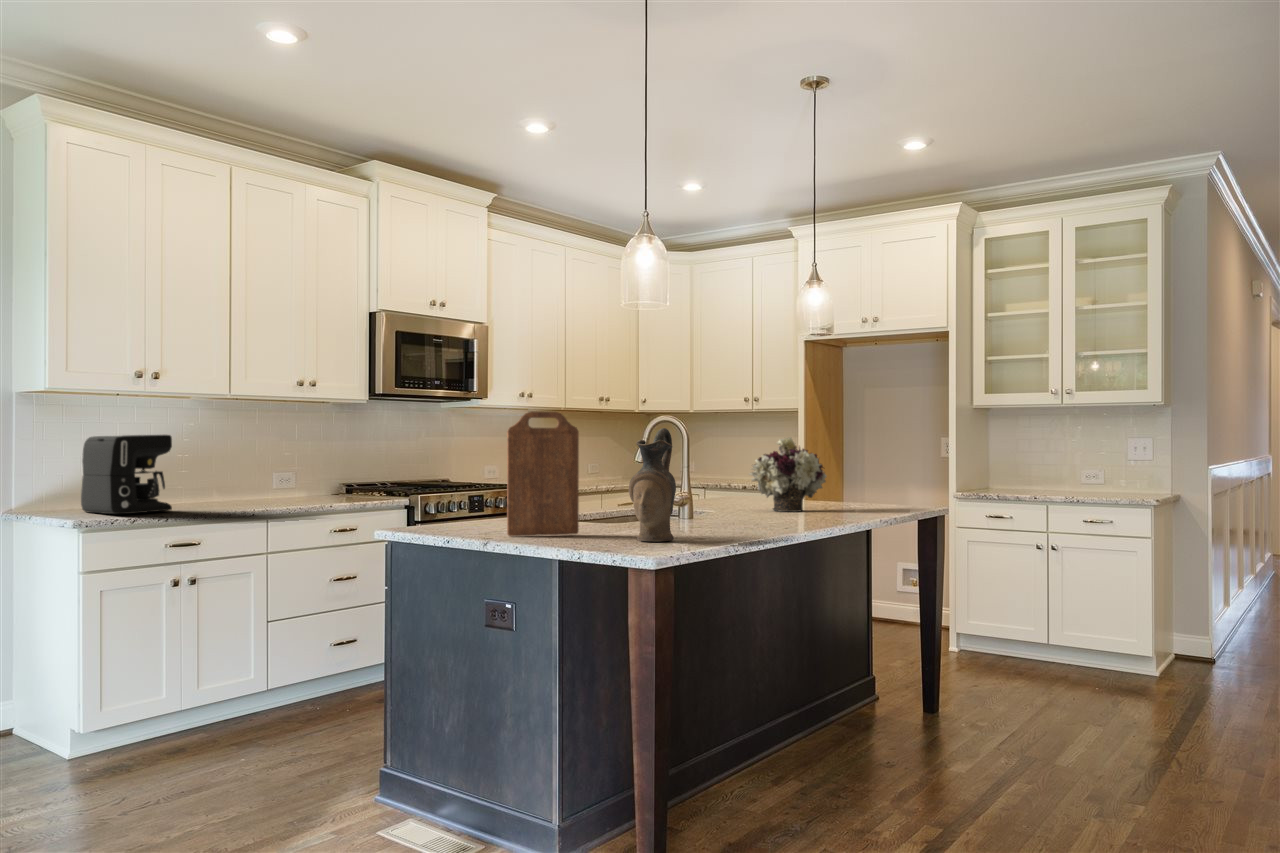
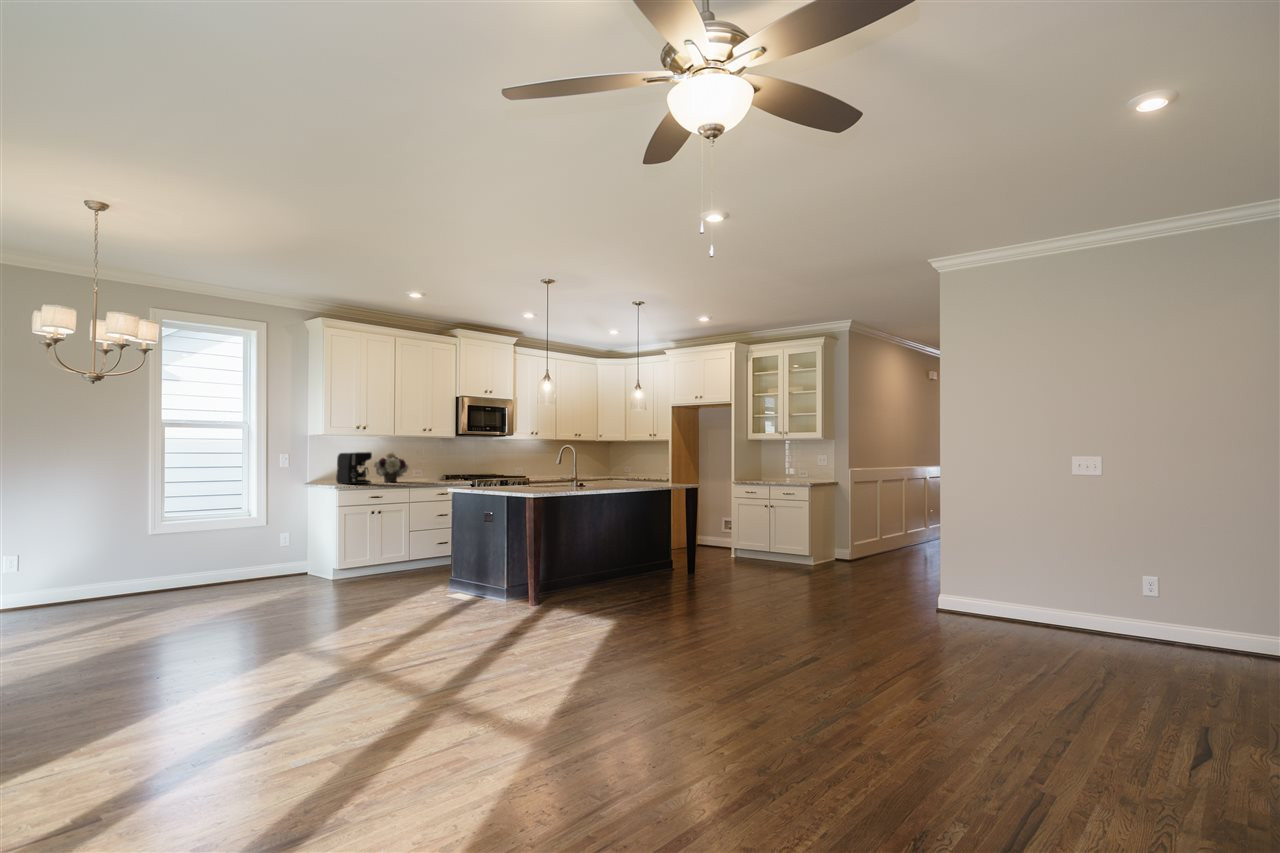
cutting board: present [507,411,579,536] -> none [491,444,517,489]
ceramic pitcher: present [629,428,676,541] -> none [529,450,547,489]
flower arrangement: present [749,437,827,512] -> present [374,452,409,482]

